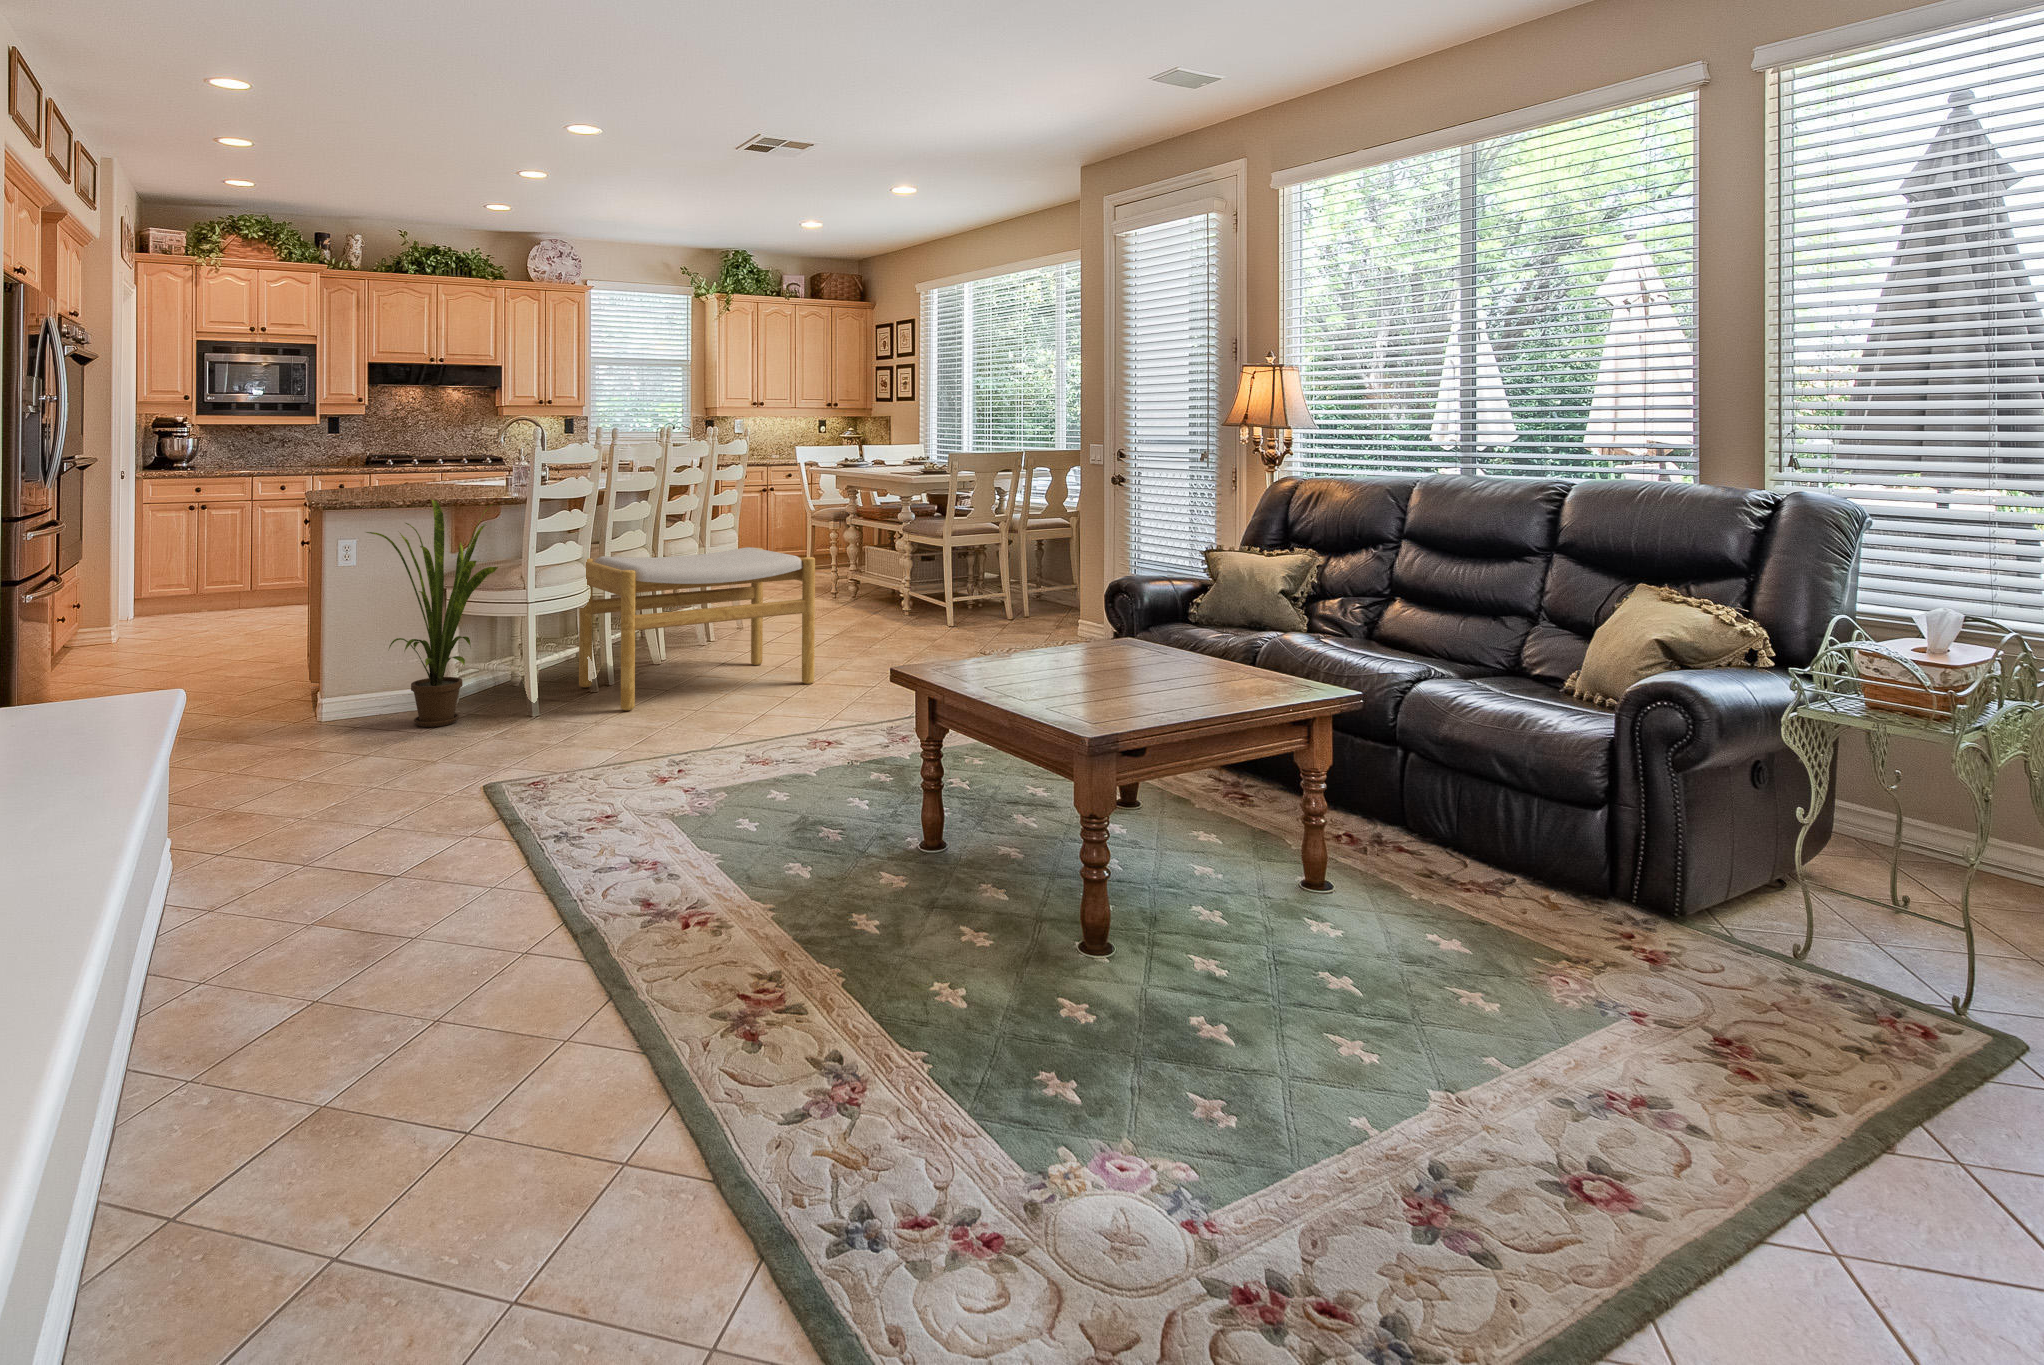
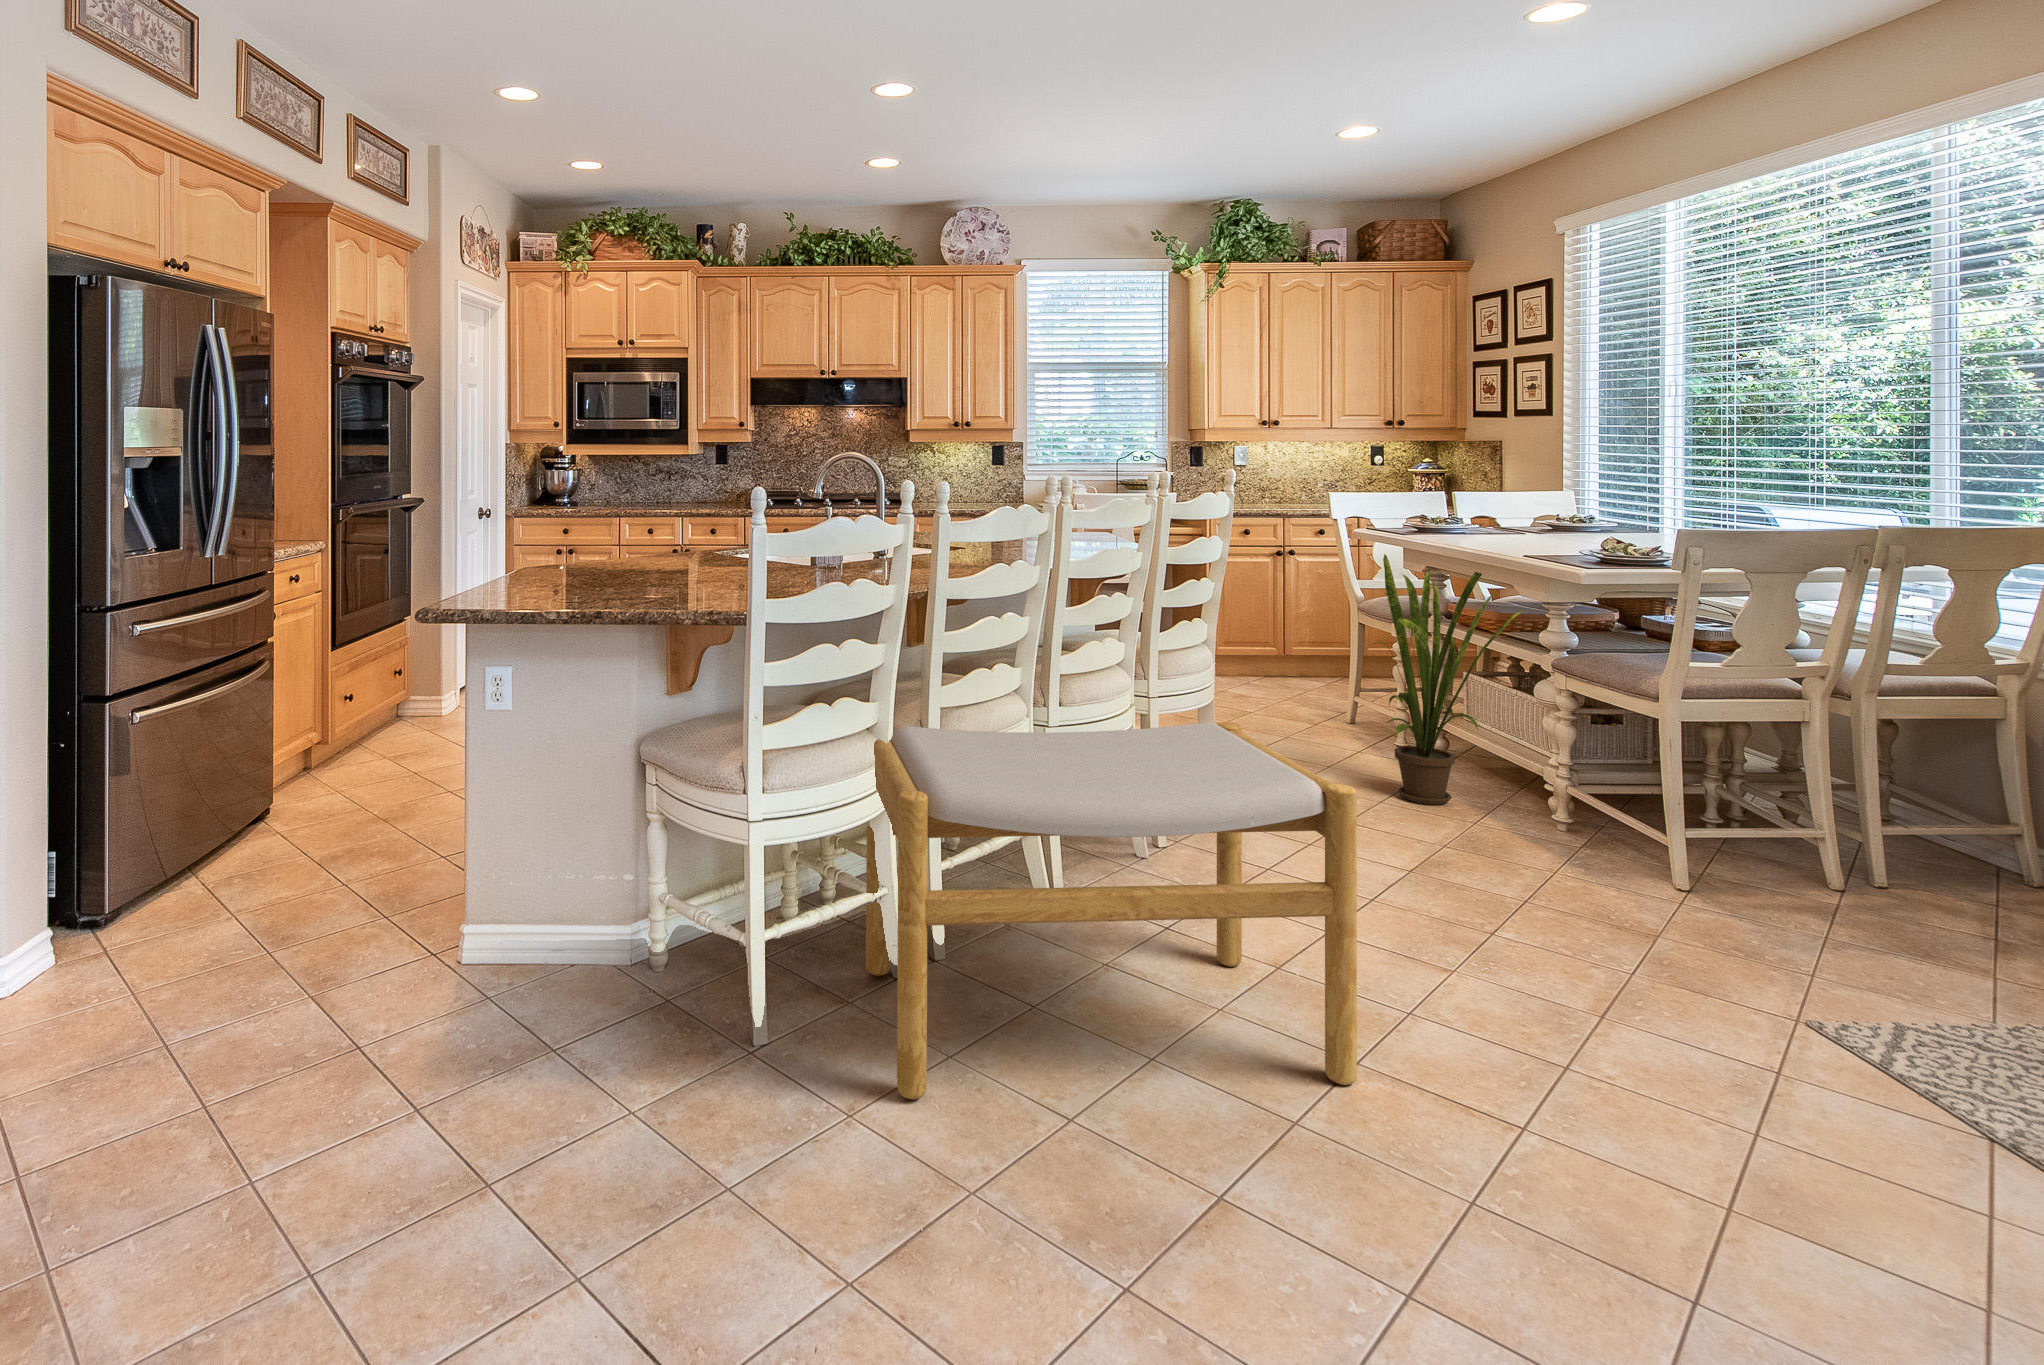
house plant: present [366,500,498,727] -> present [1379,554,1524,805]

